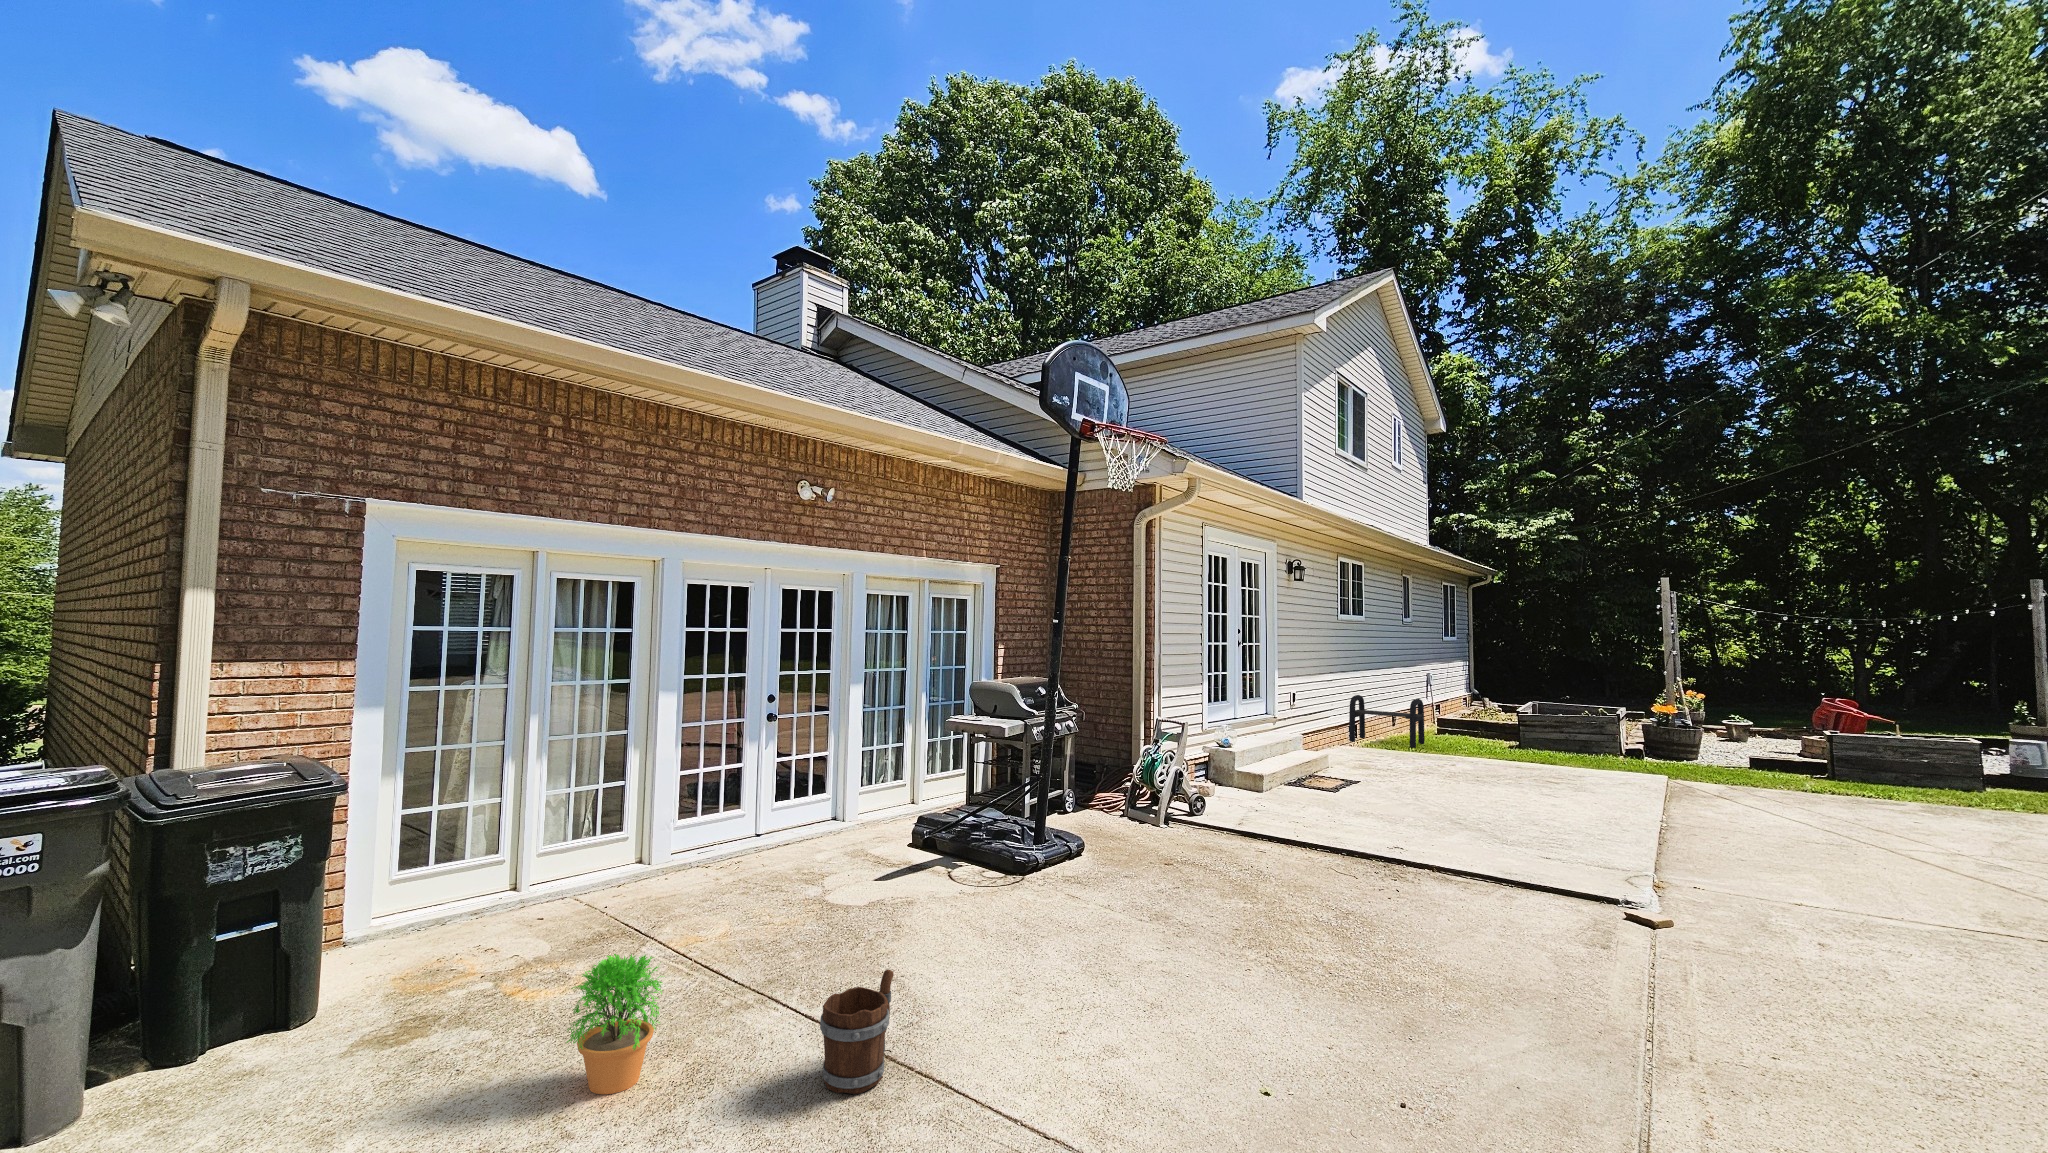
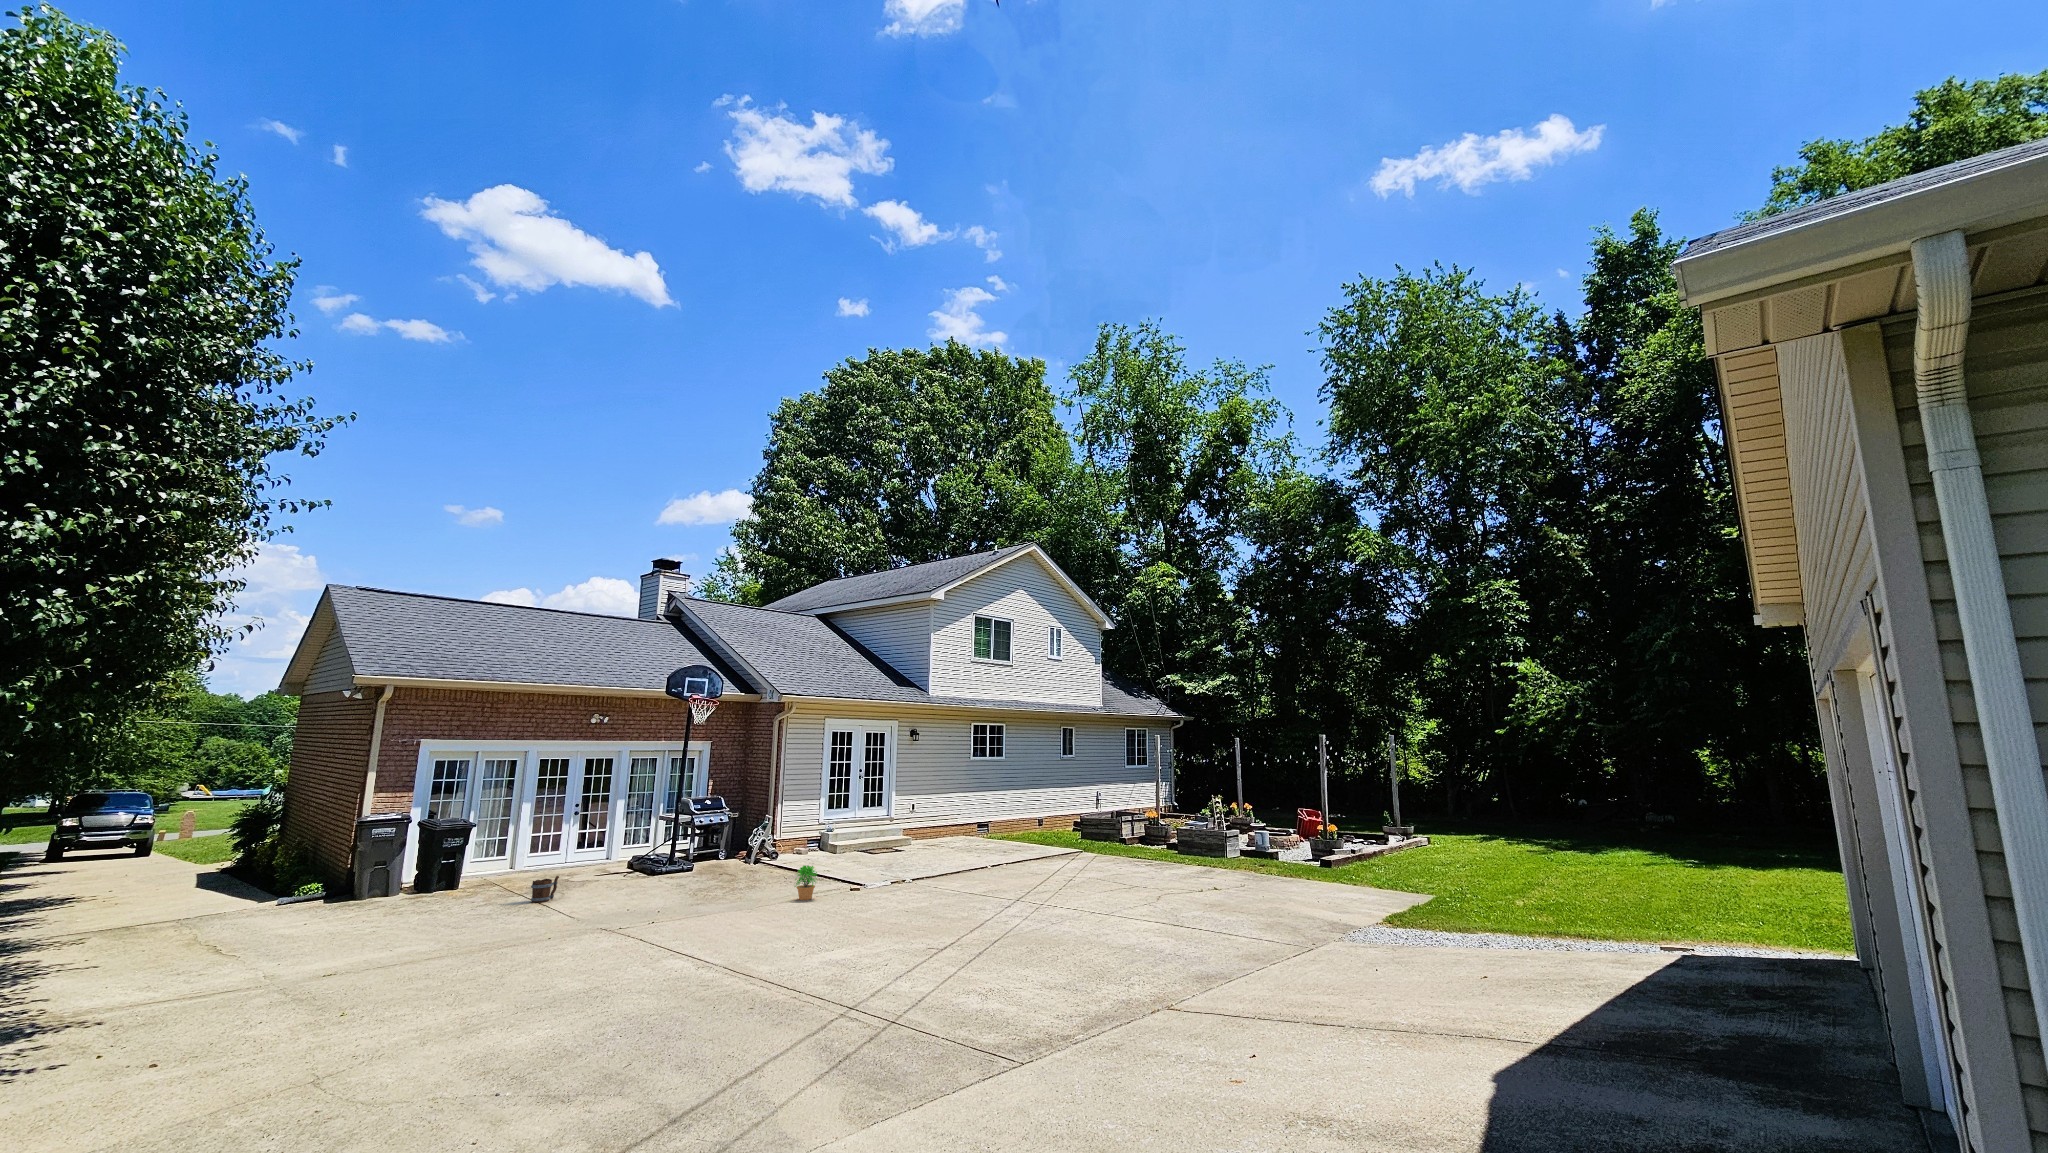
bench: present [1349,695,1425,748] -> none [977,806,1019,836]
potted plant: present [566,954,663,1094] -> present [795,865,817,900]

